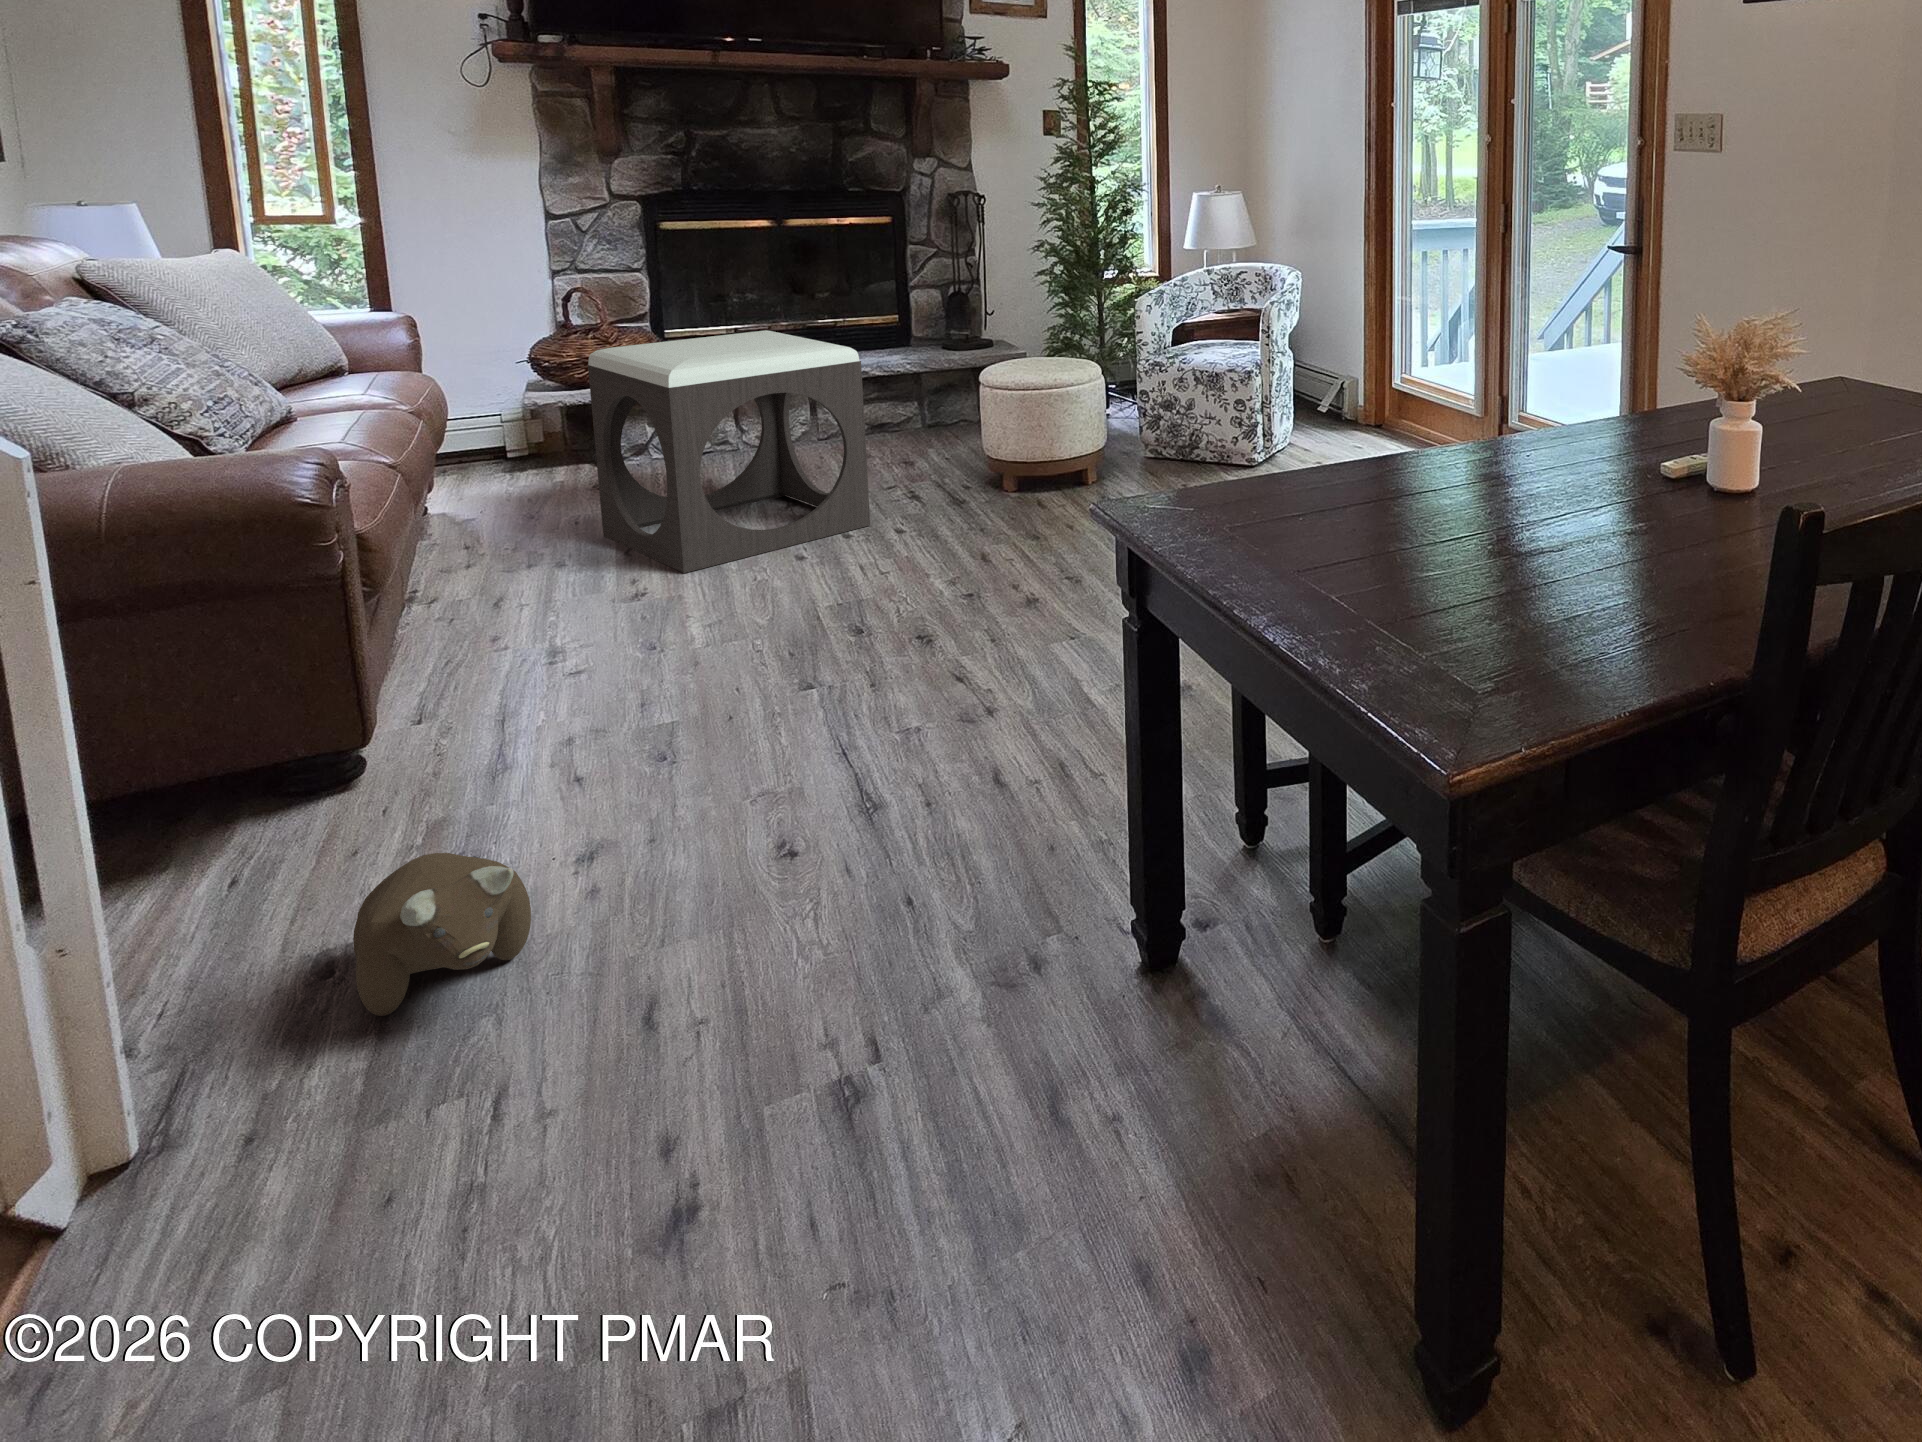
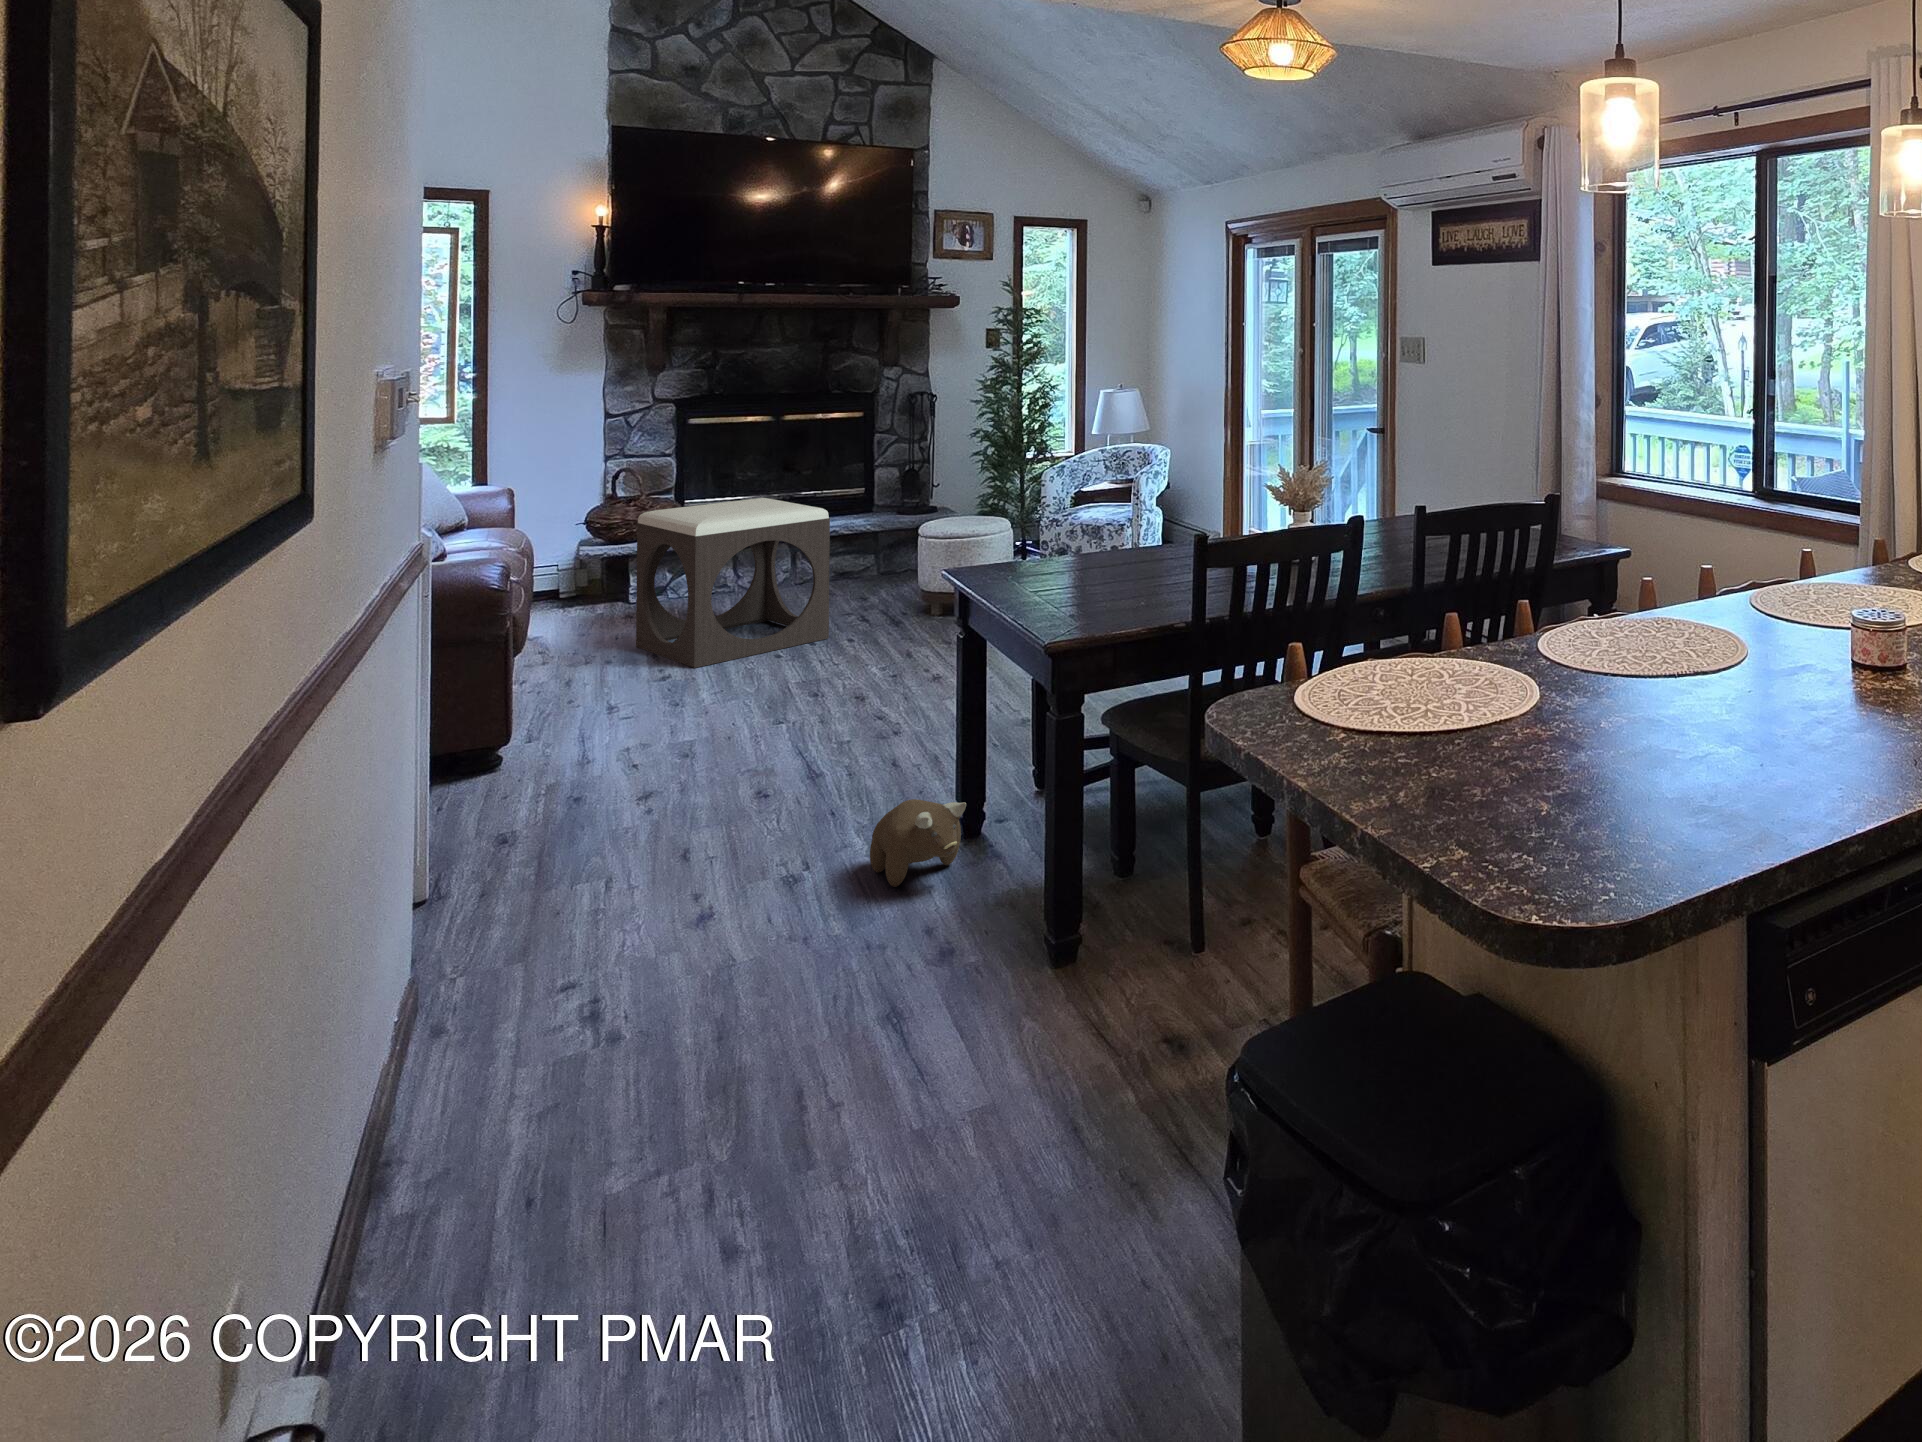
plush toy: present [353,853,531,1016] -> present [870,799,966,887]

